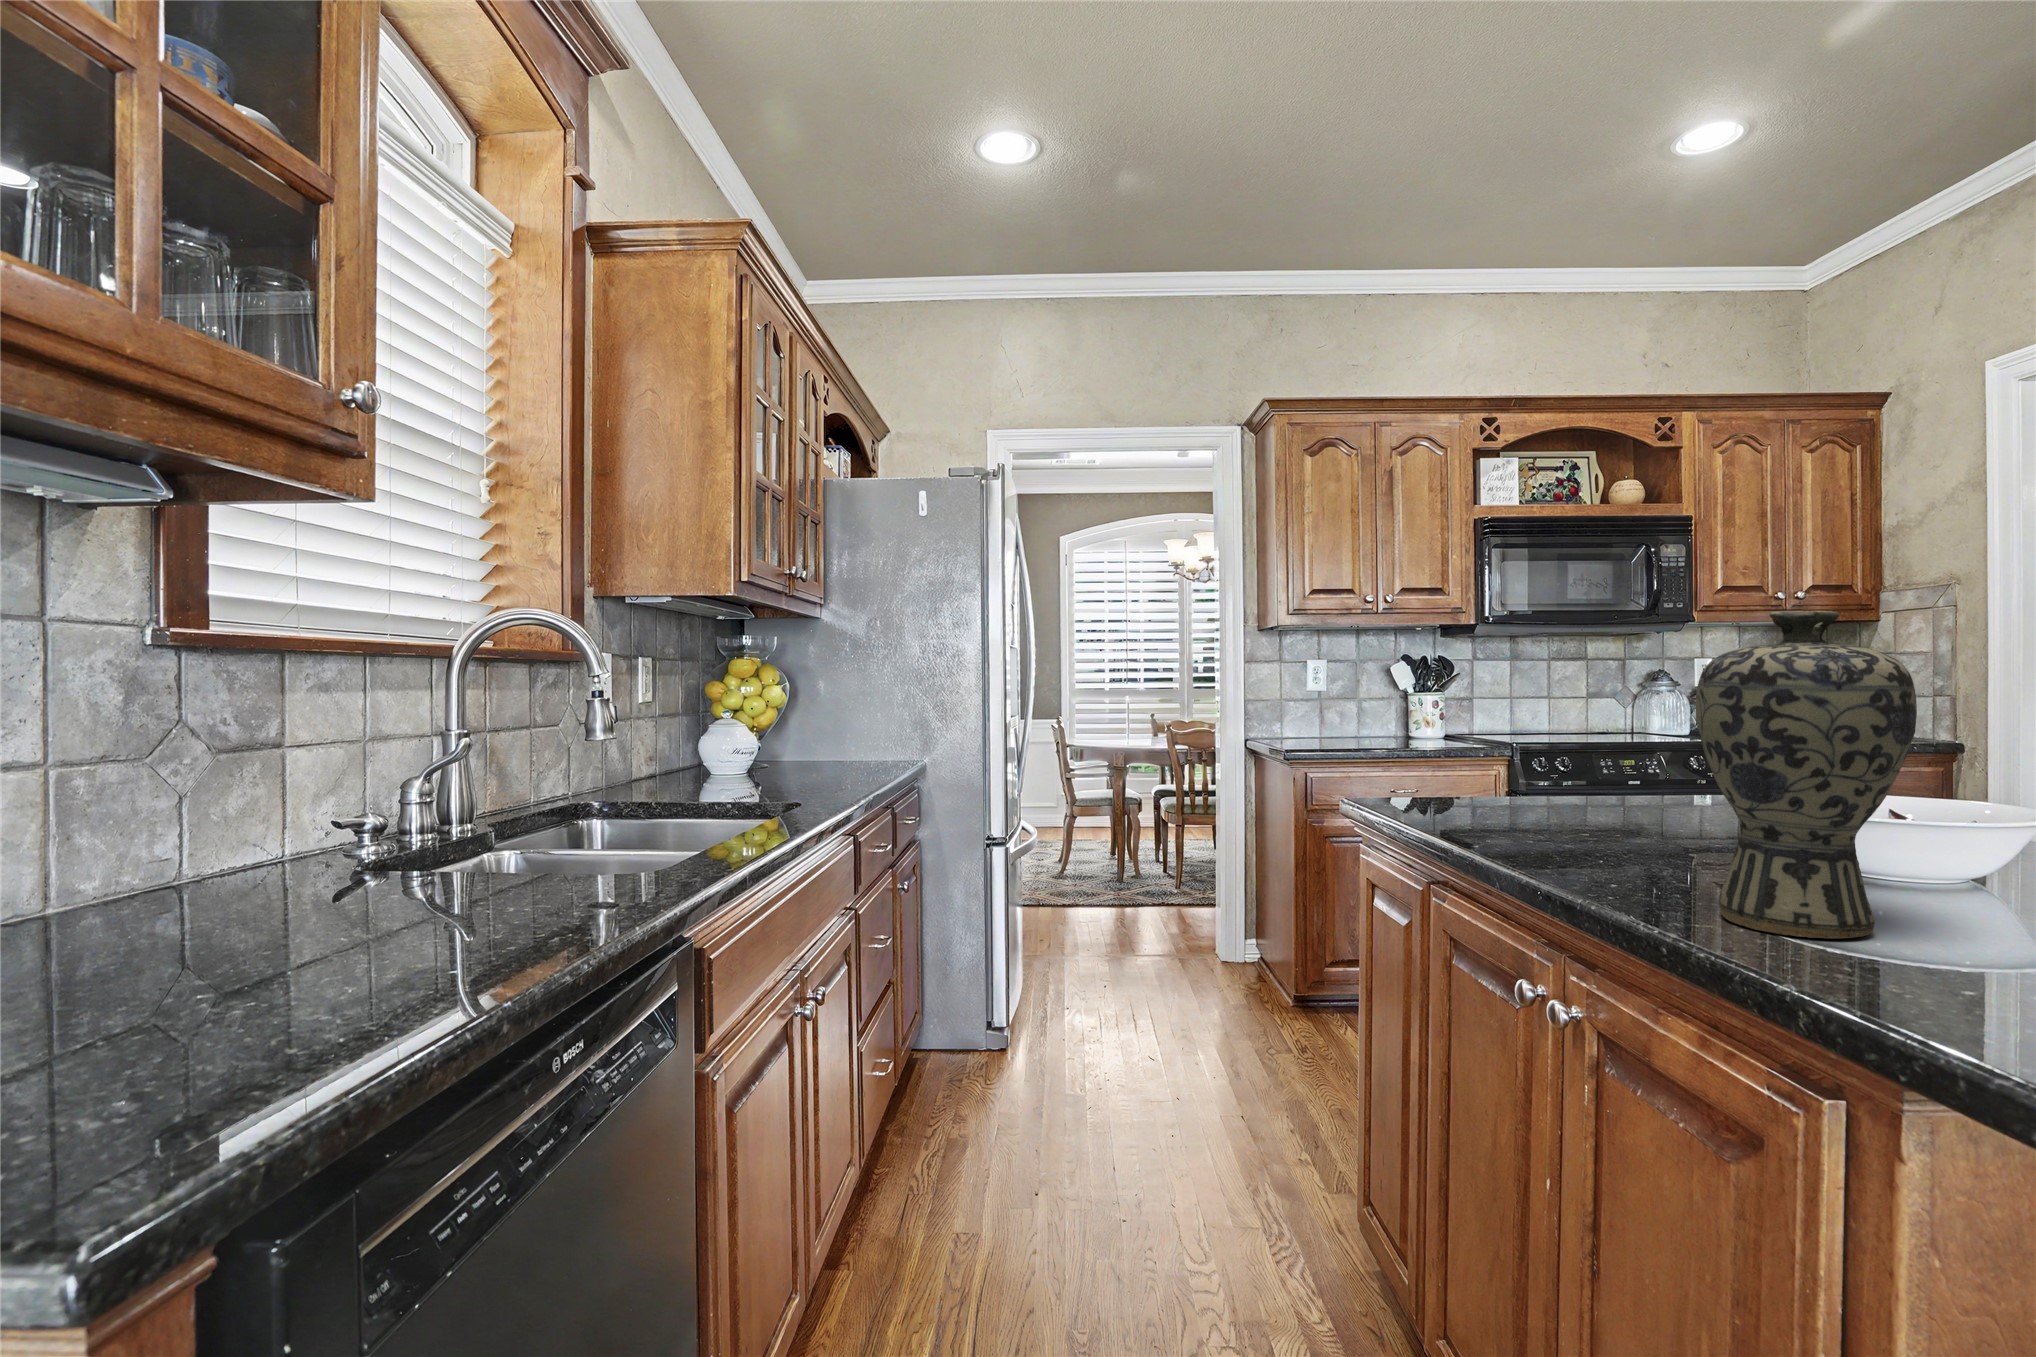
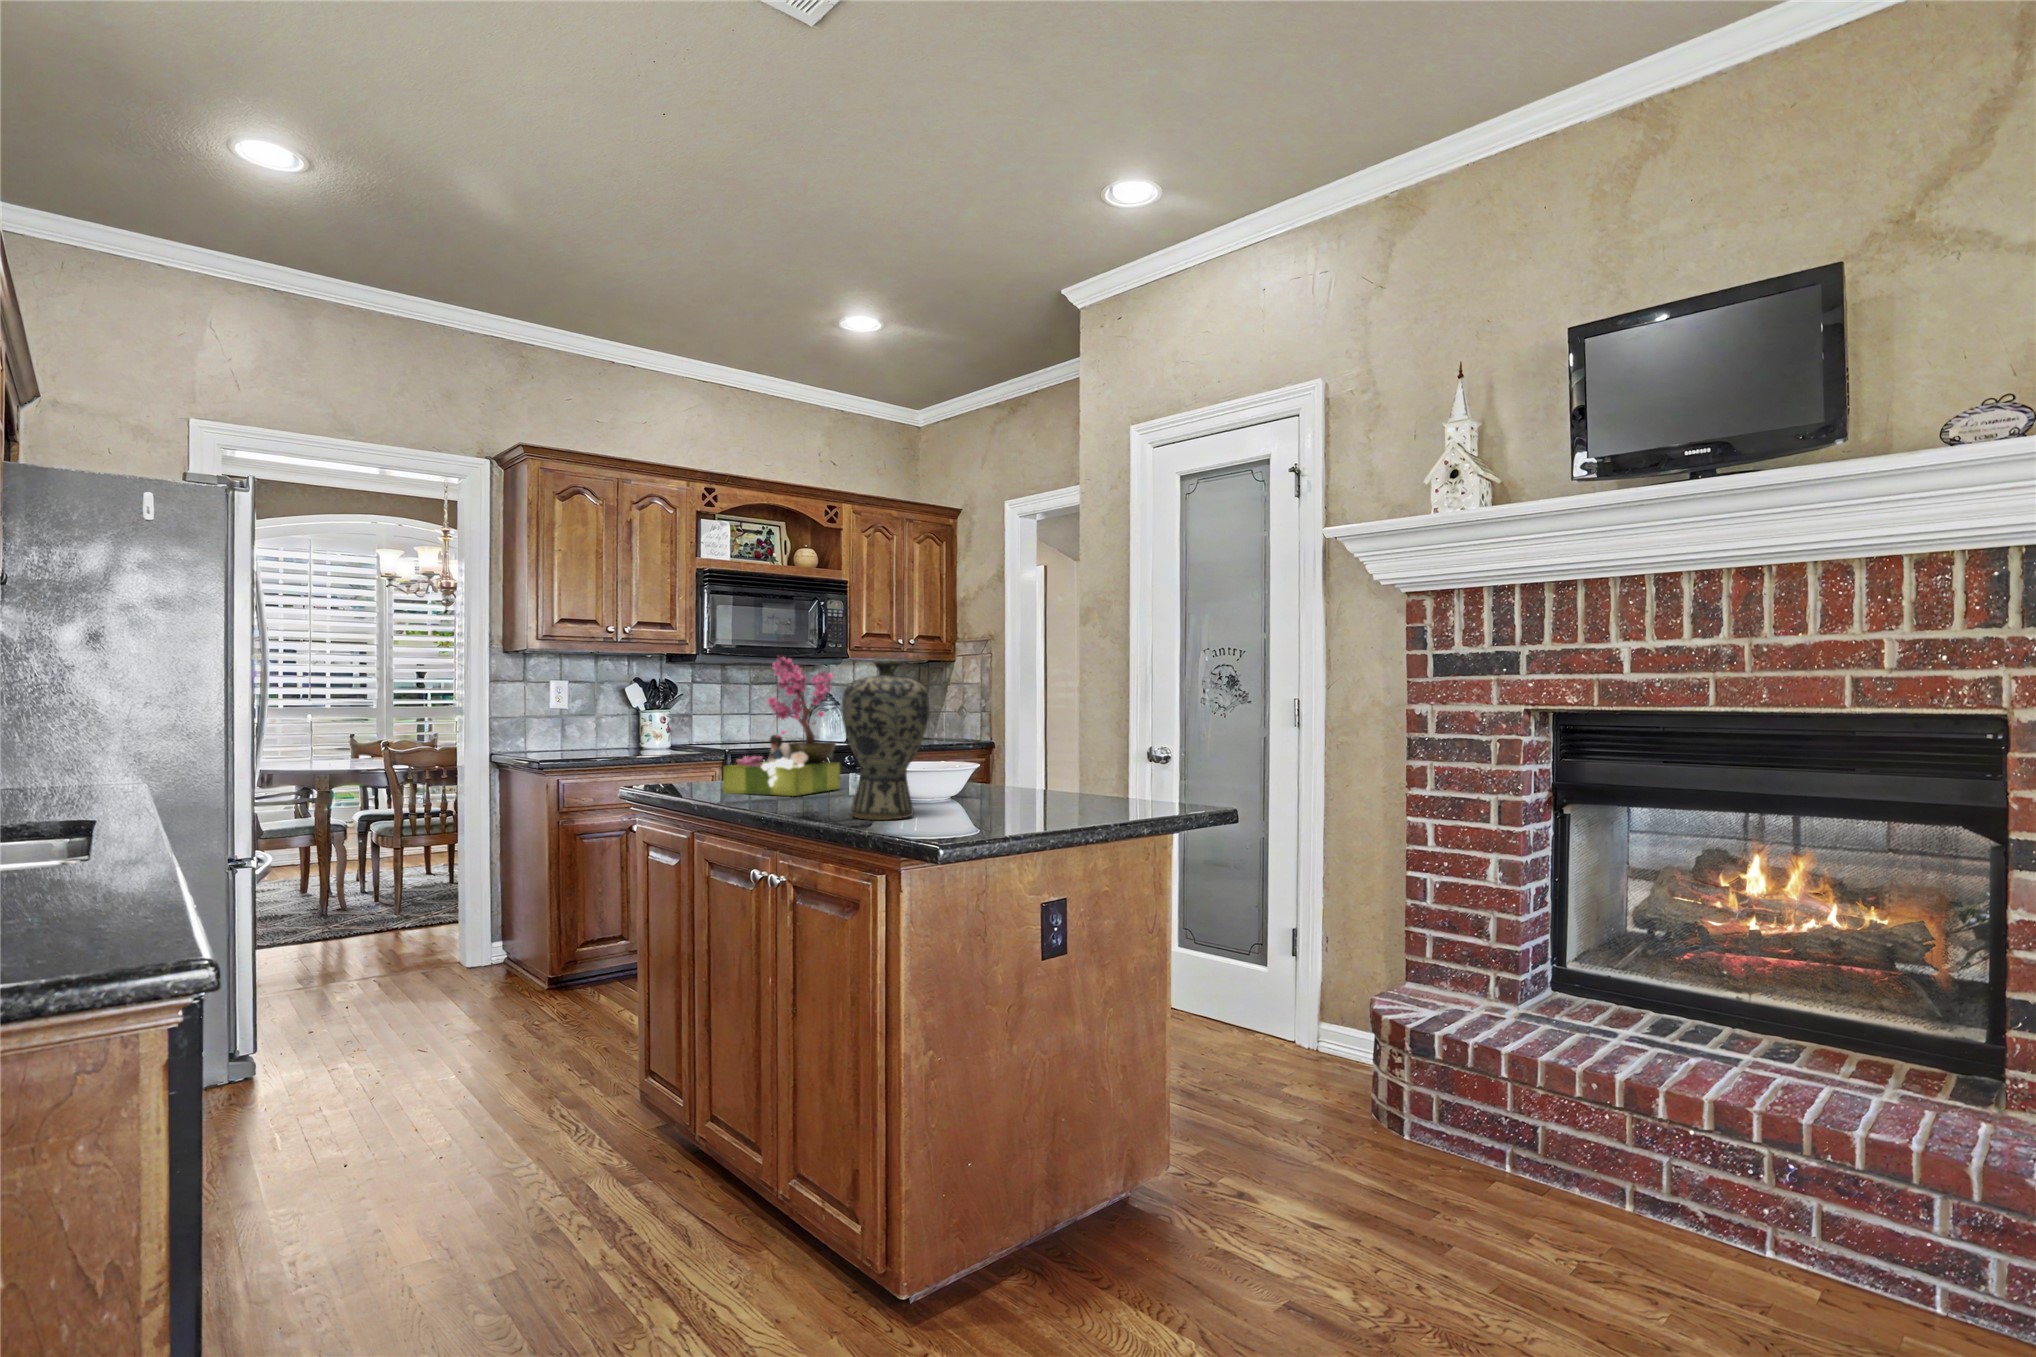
flower arrangement: none [1482,615,1689,844] -> present [723,657,840,796]

